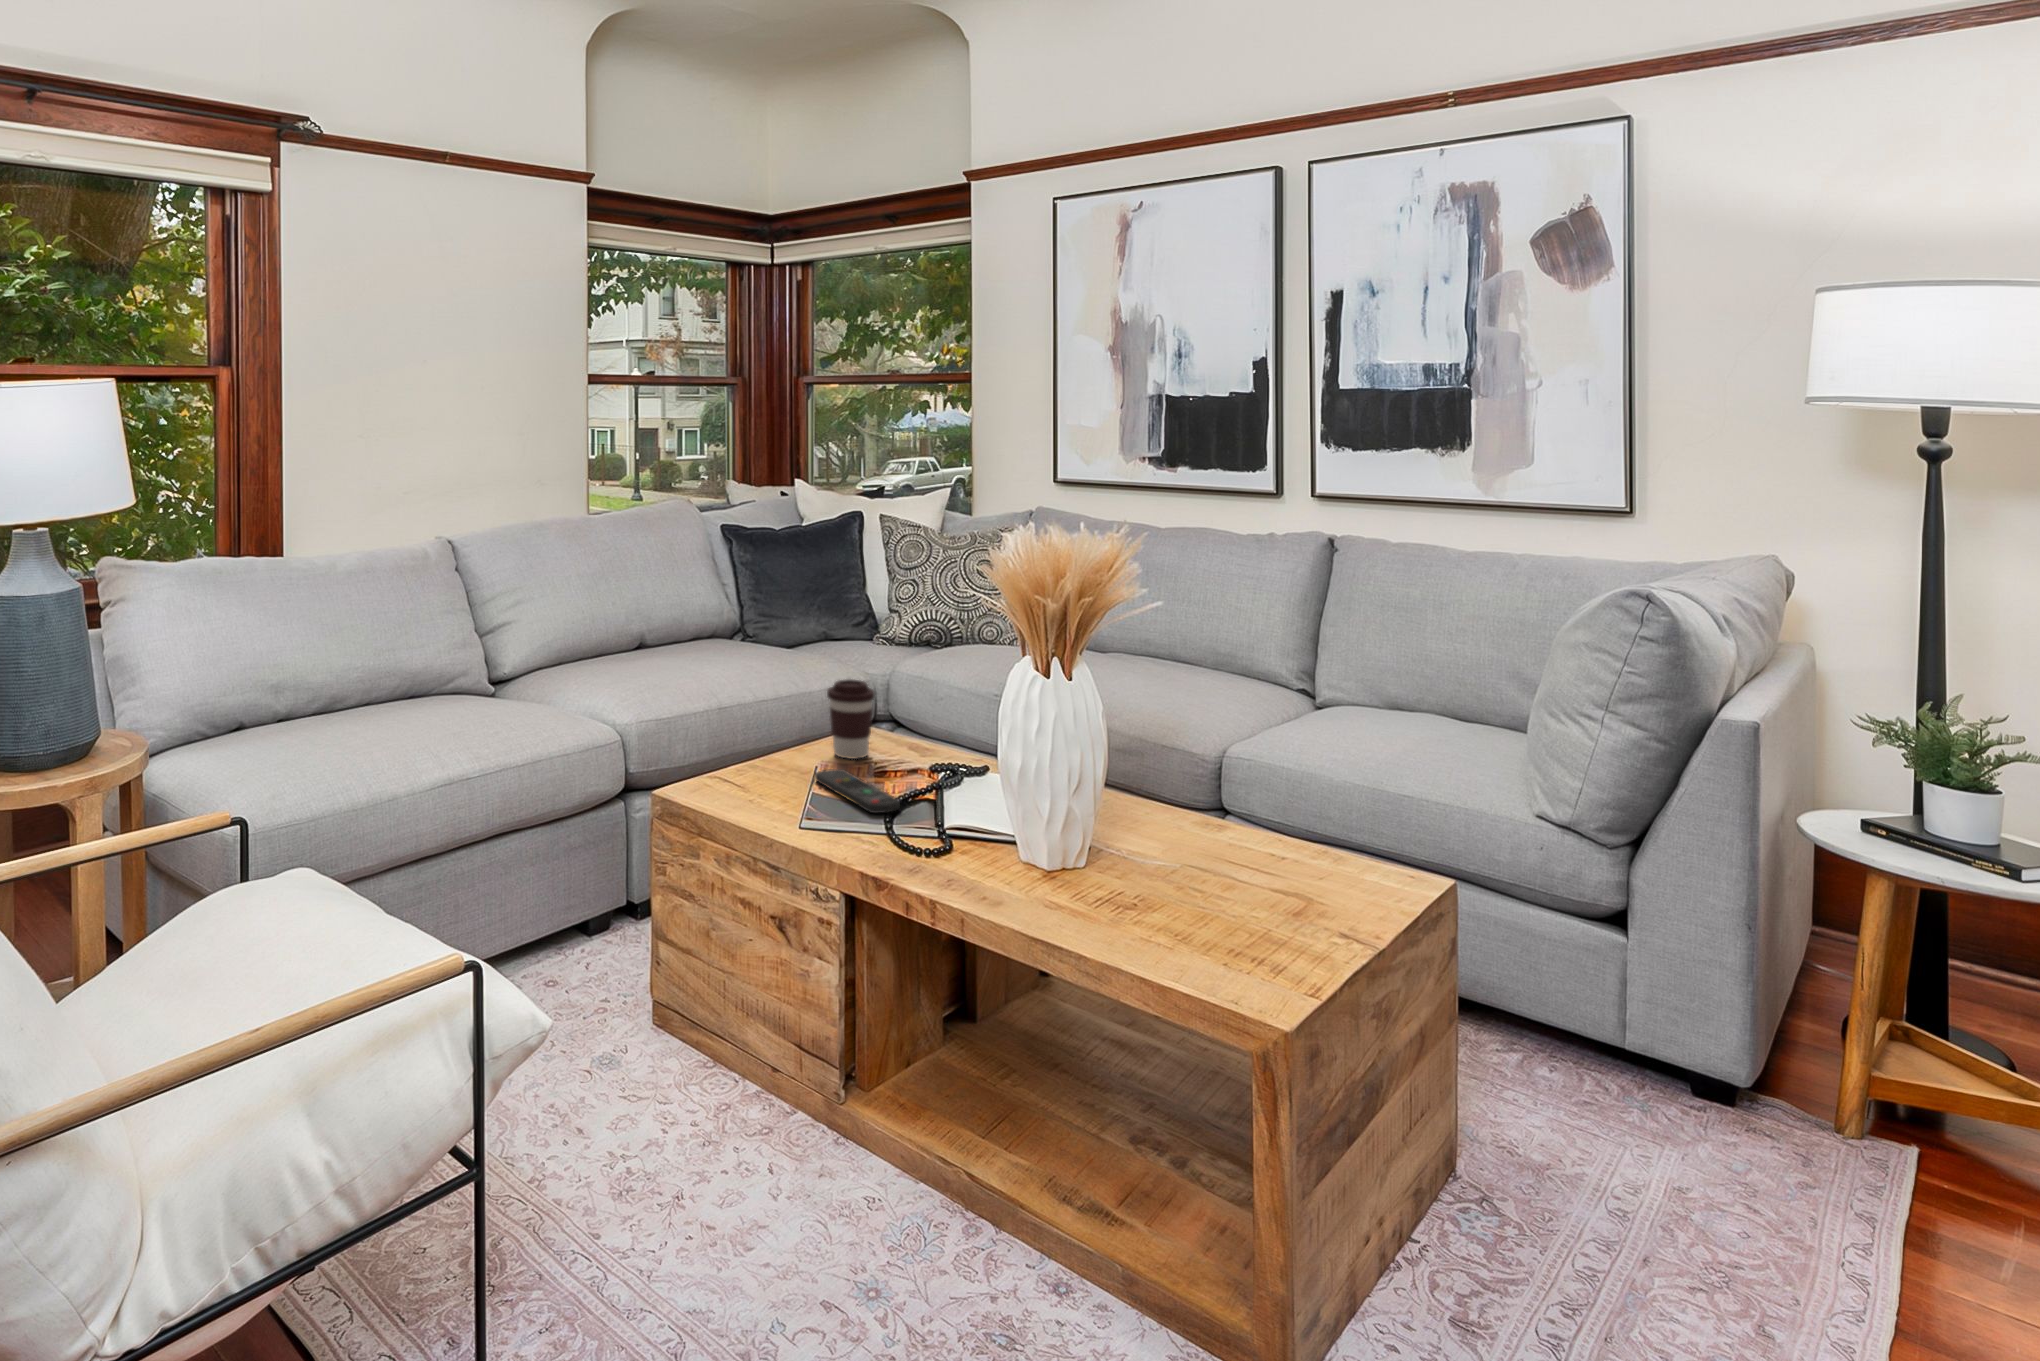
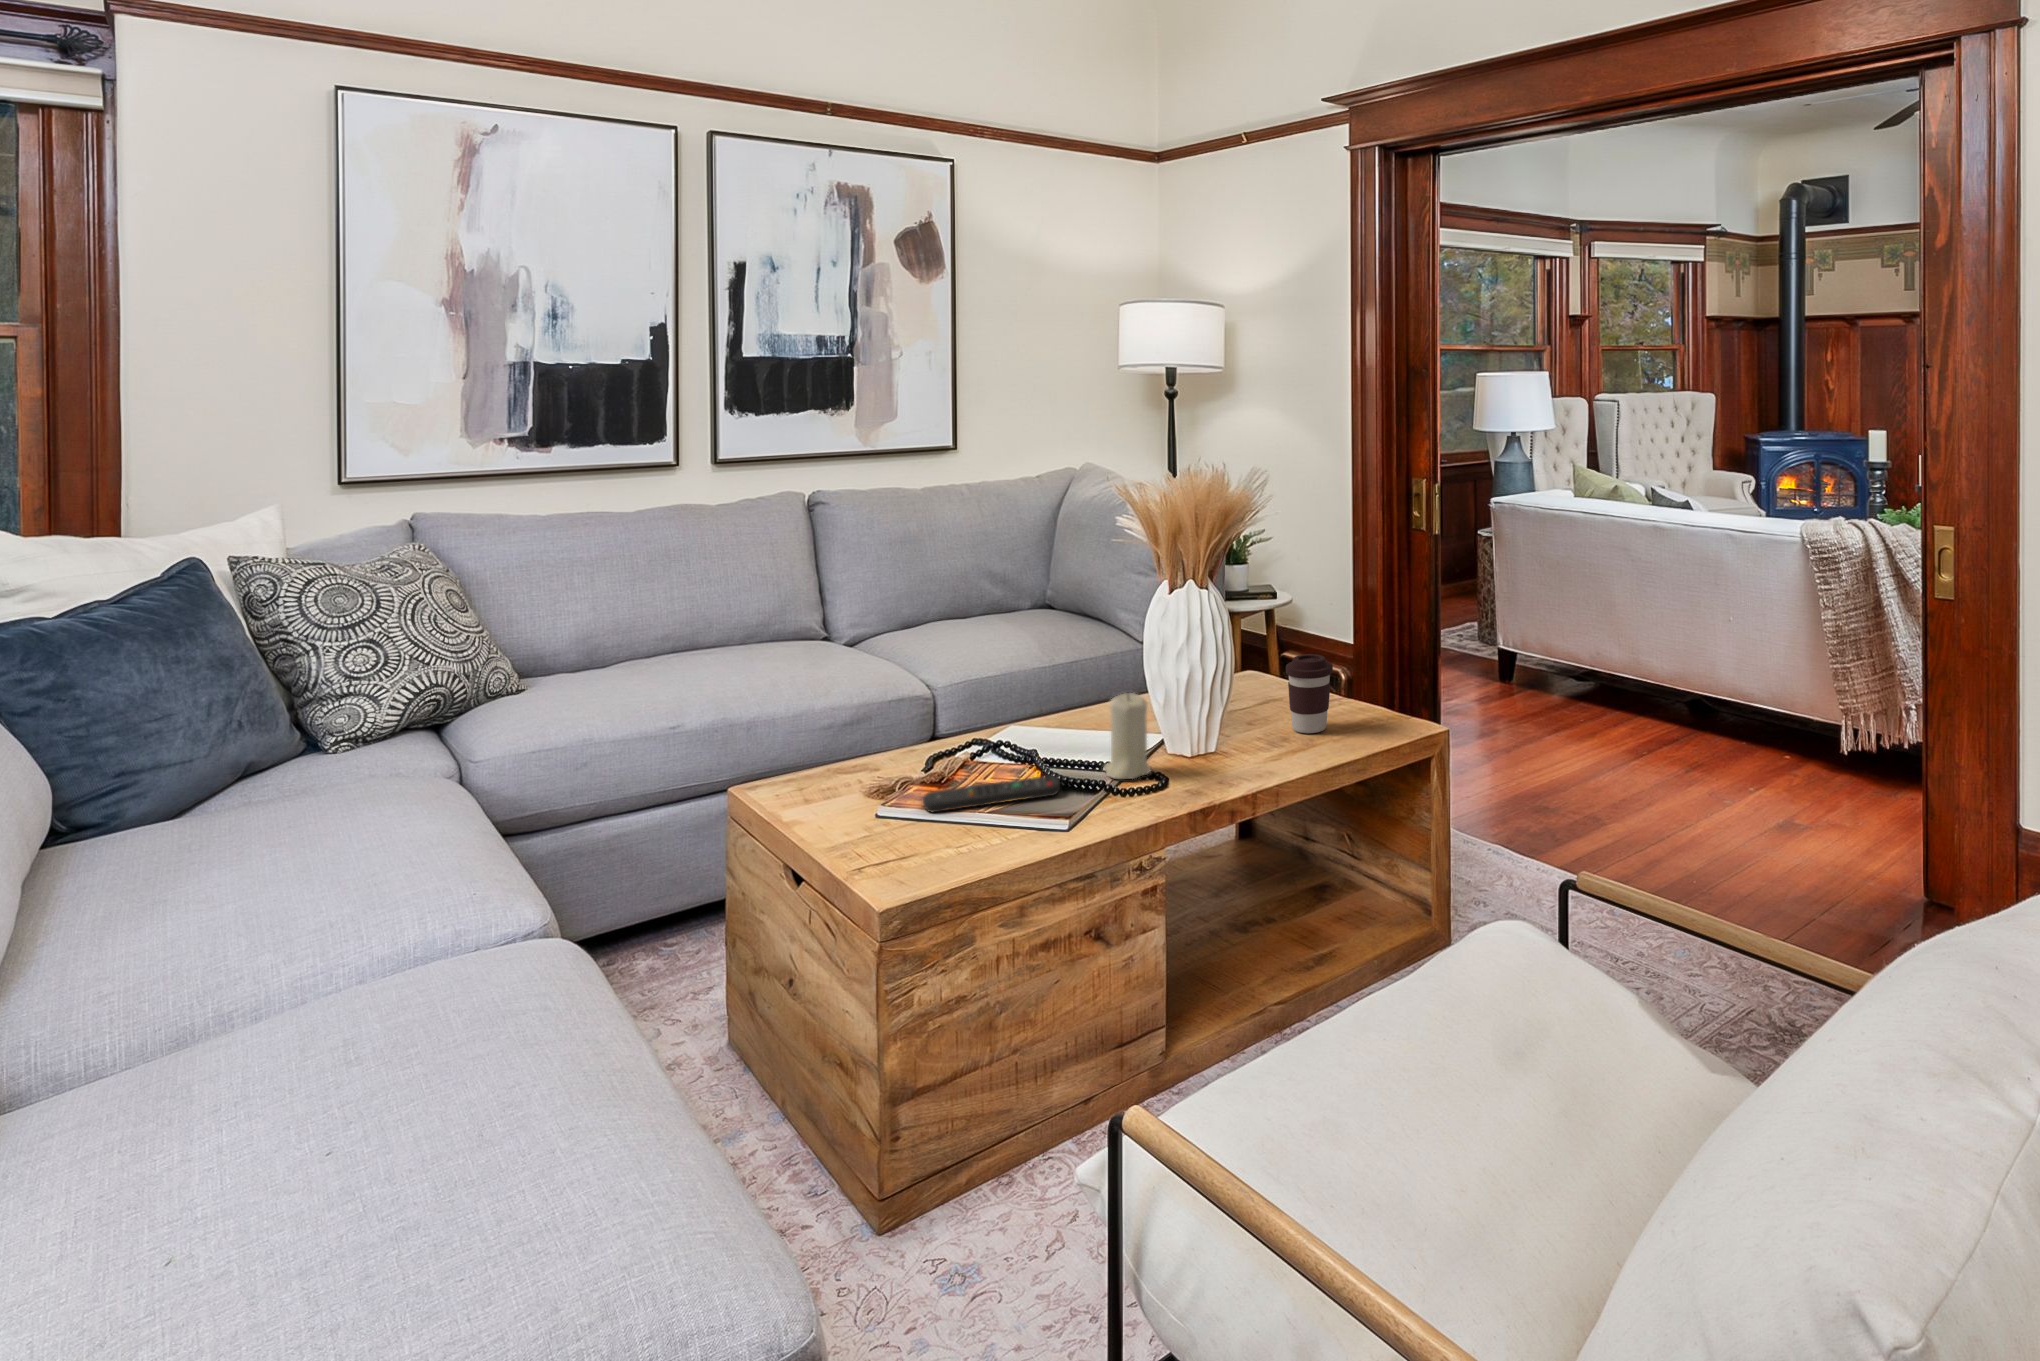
coffee cup: present [827,679,875,759] -> present [1286,654,1333,733]
candle: none [924,747,977,842] -> present [1103,693,1151,779]

